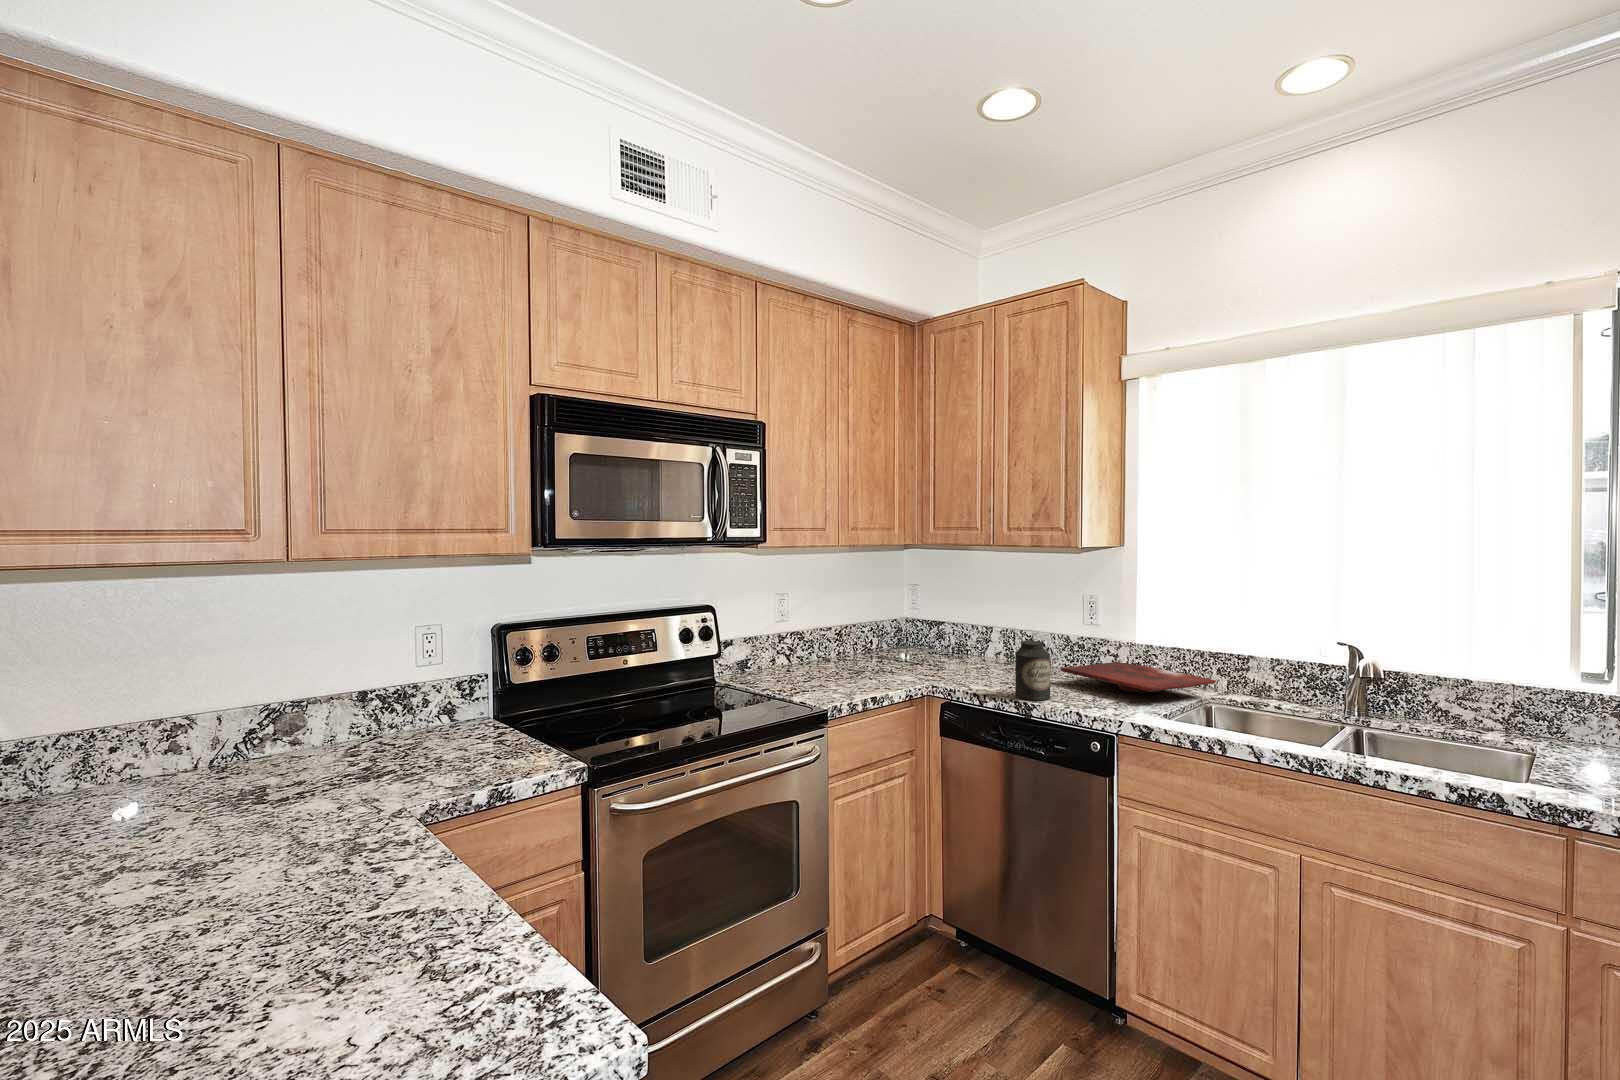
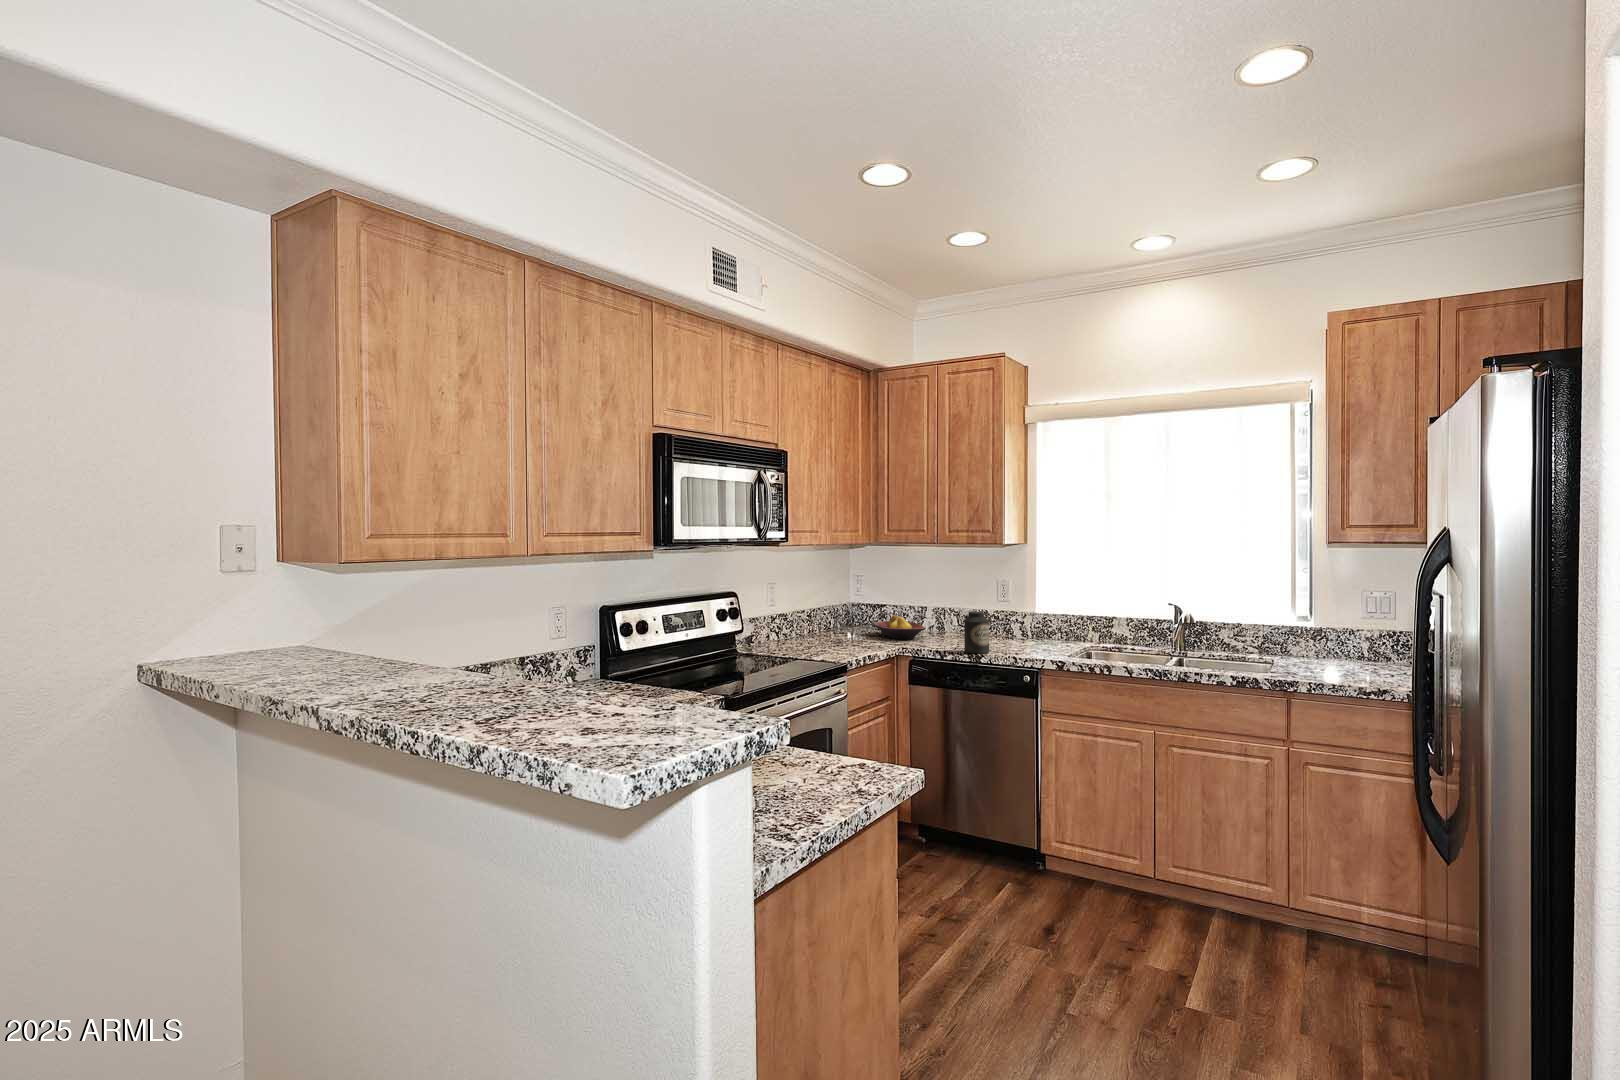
fruit bowl: none [924,635,984,669] -> present [874,615,926,640]
cutting board: present [1060,662,1216,693] -> none [988,628,1094,647]

